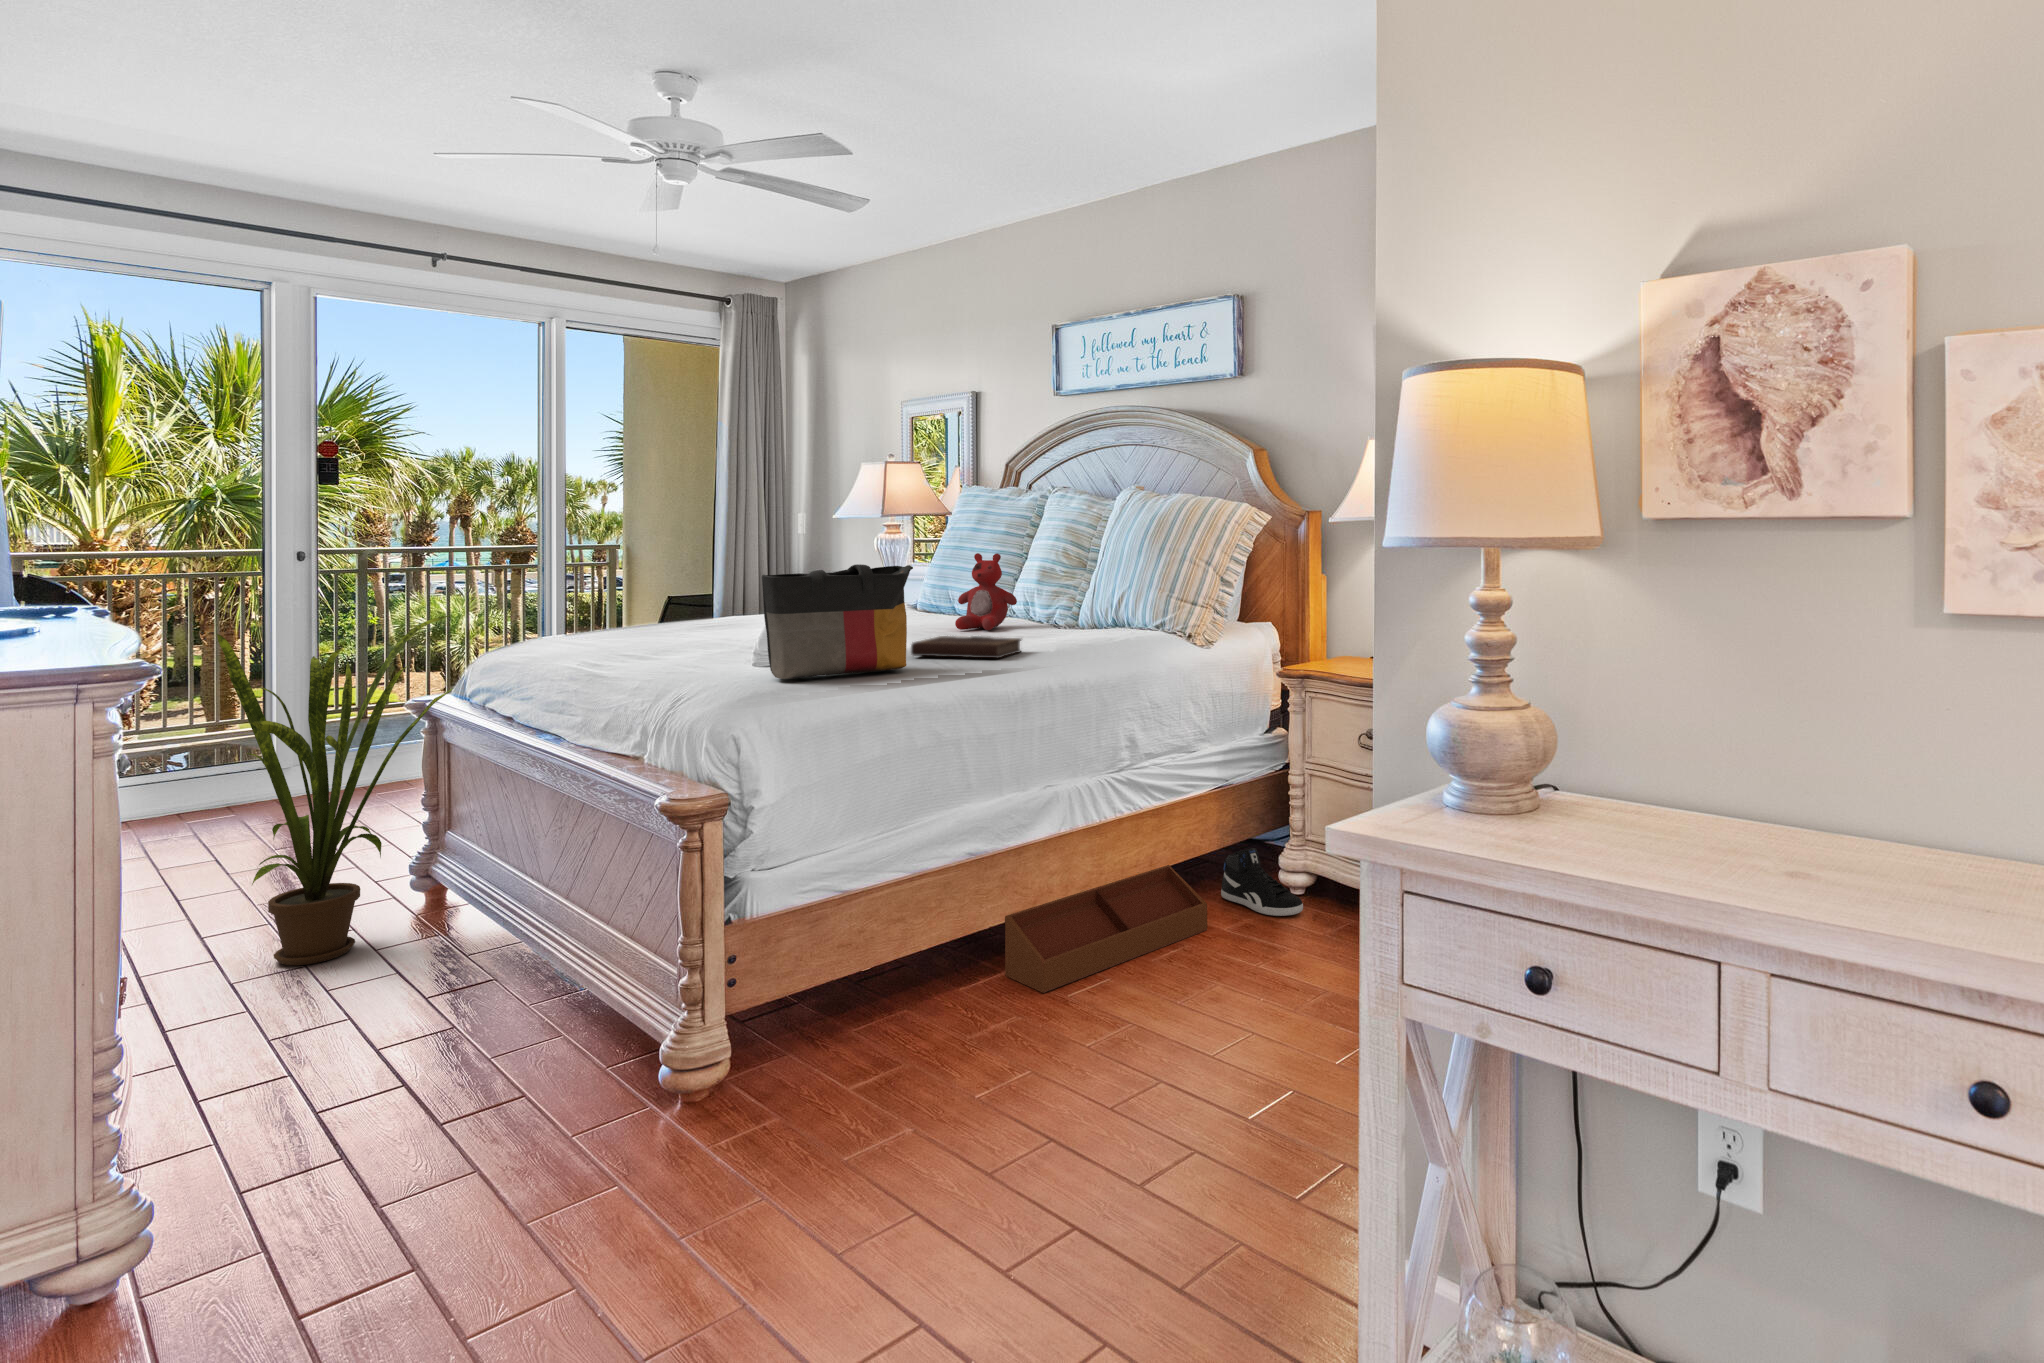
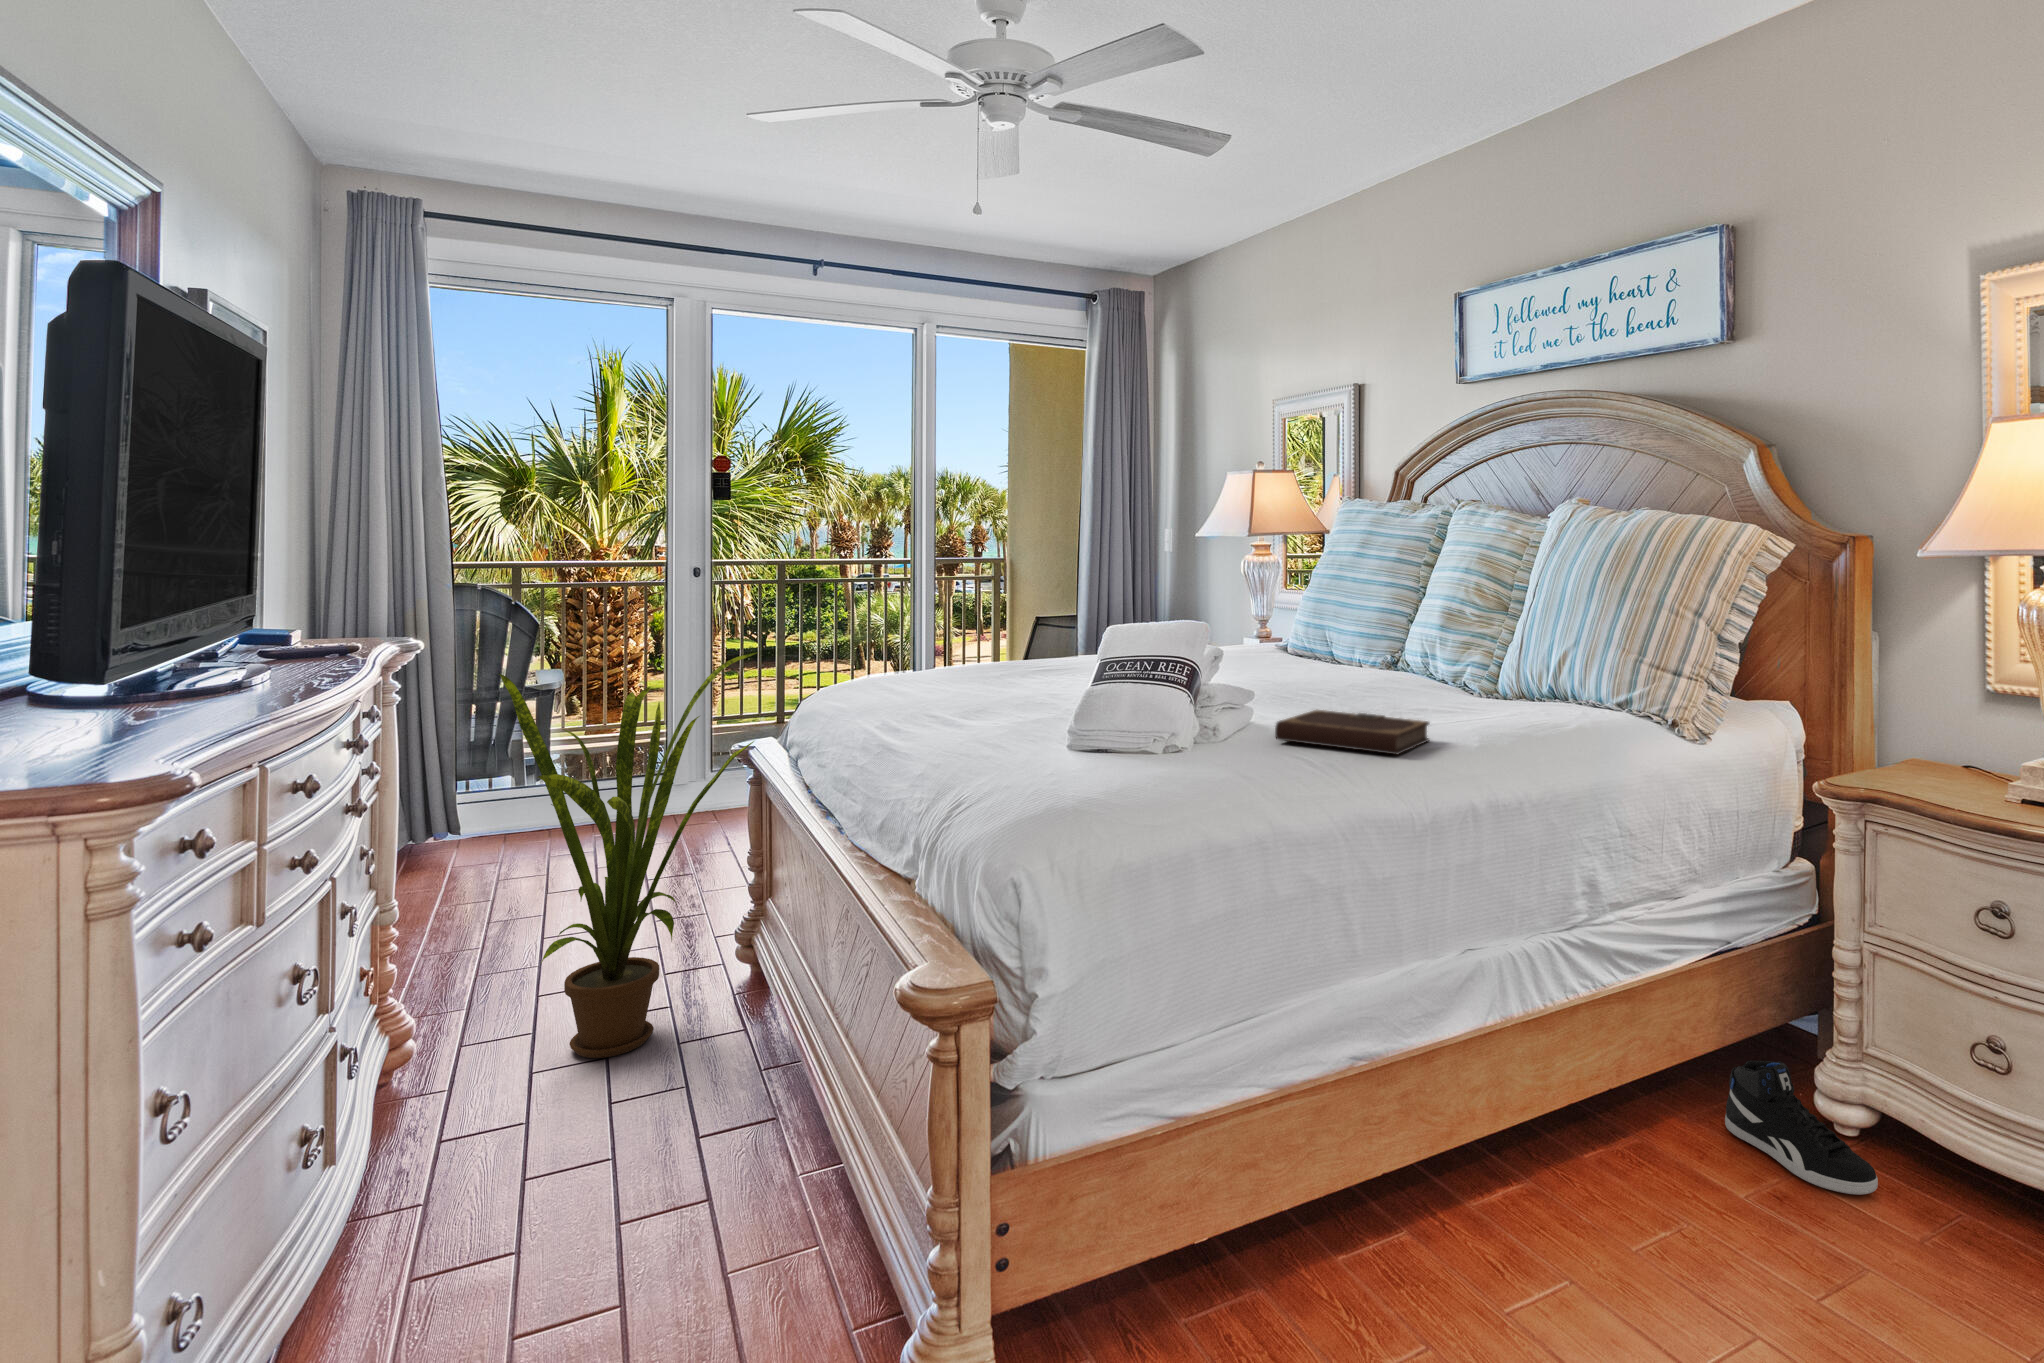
stuffed bear: present [955,553,1017,630] -> none [1334,588,1415,693]
tote bag: present [762,564,913,679] -> none [1070,616,1278,782]
storage bin: present [1005,865,1207,993] -> none [1406,1079,1718,1311]

